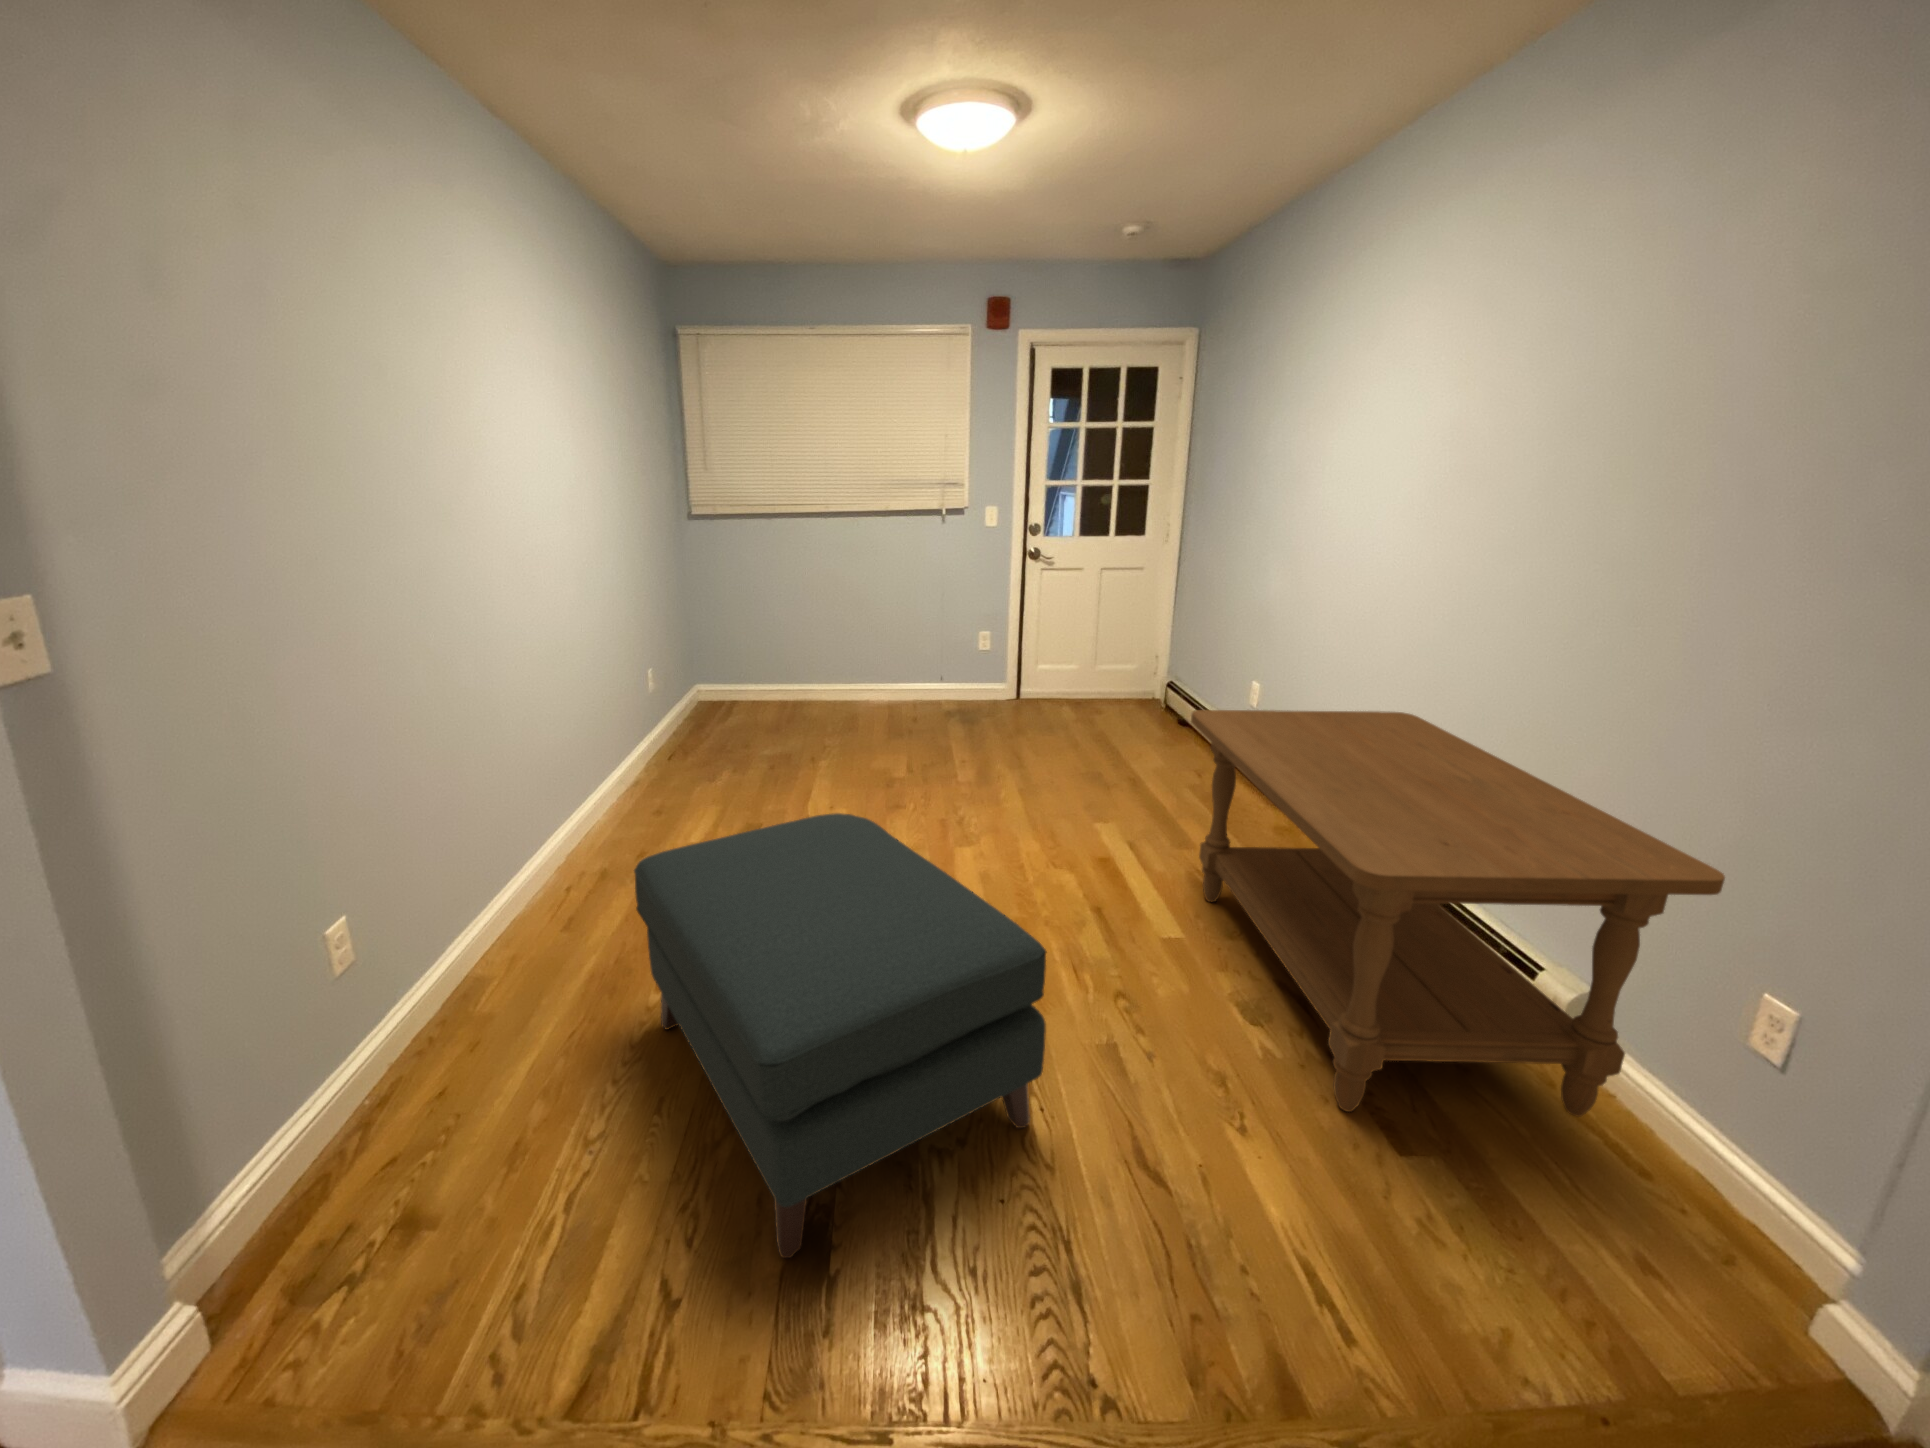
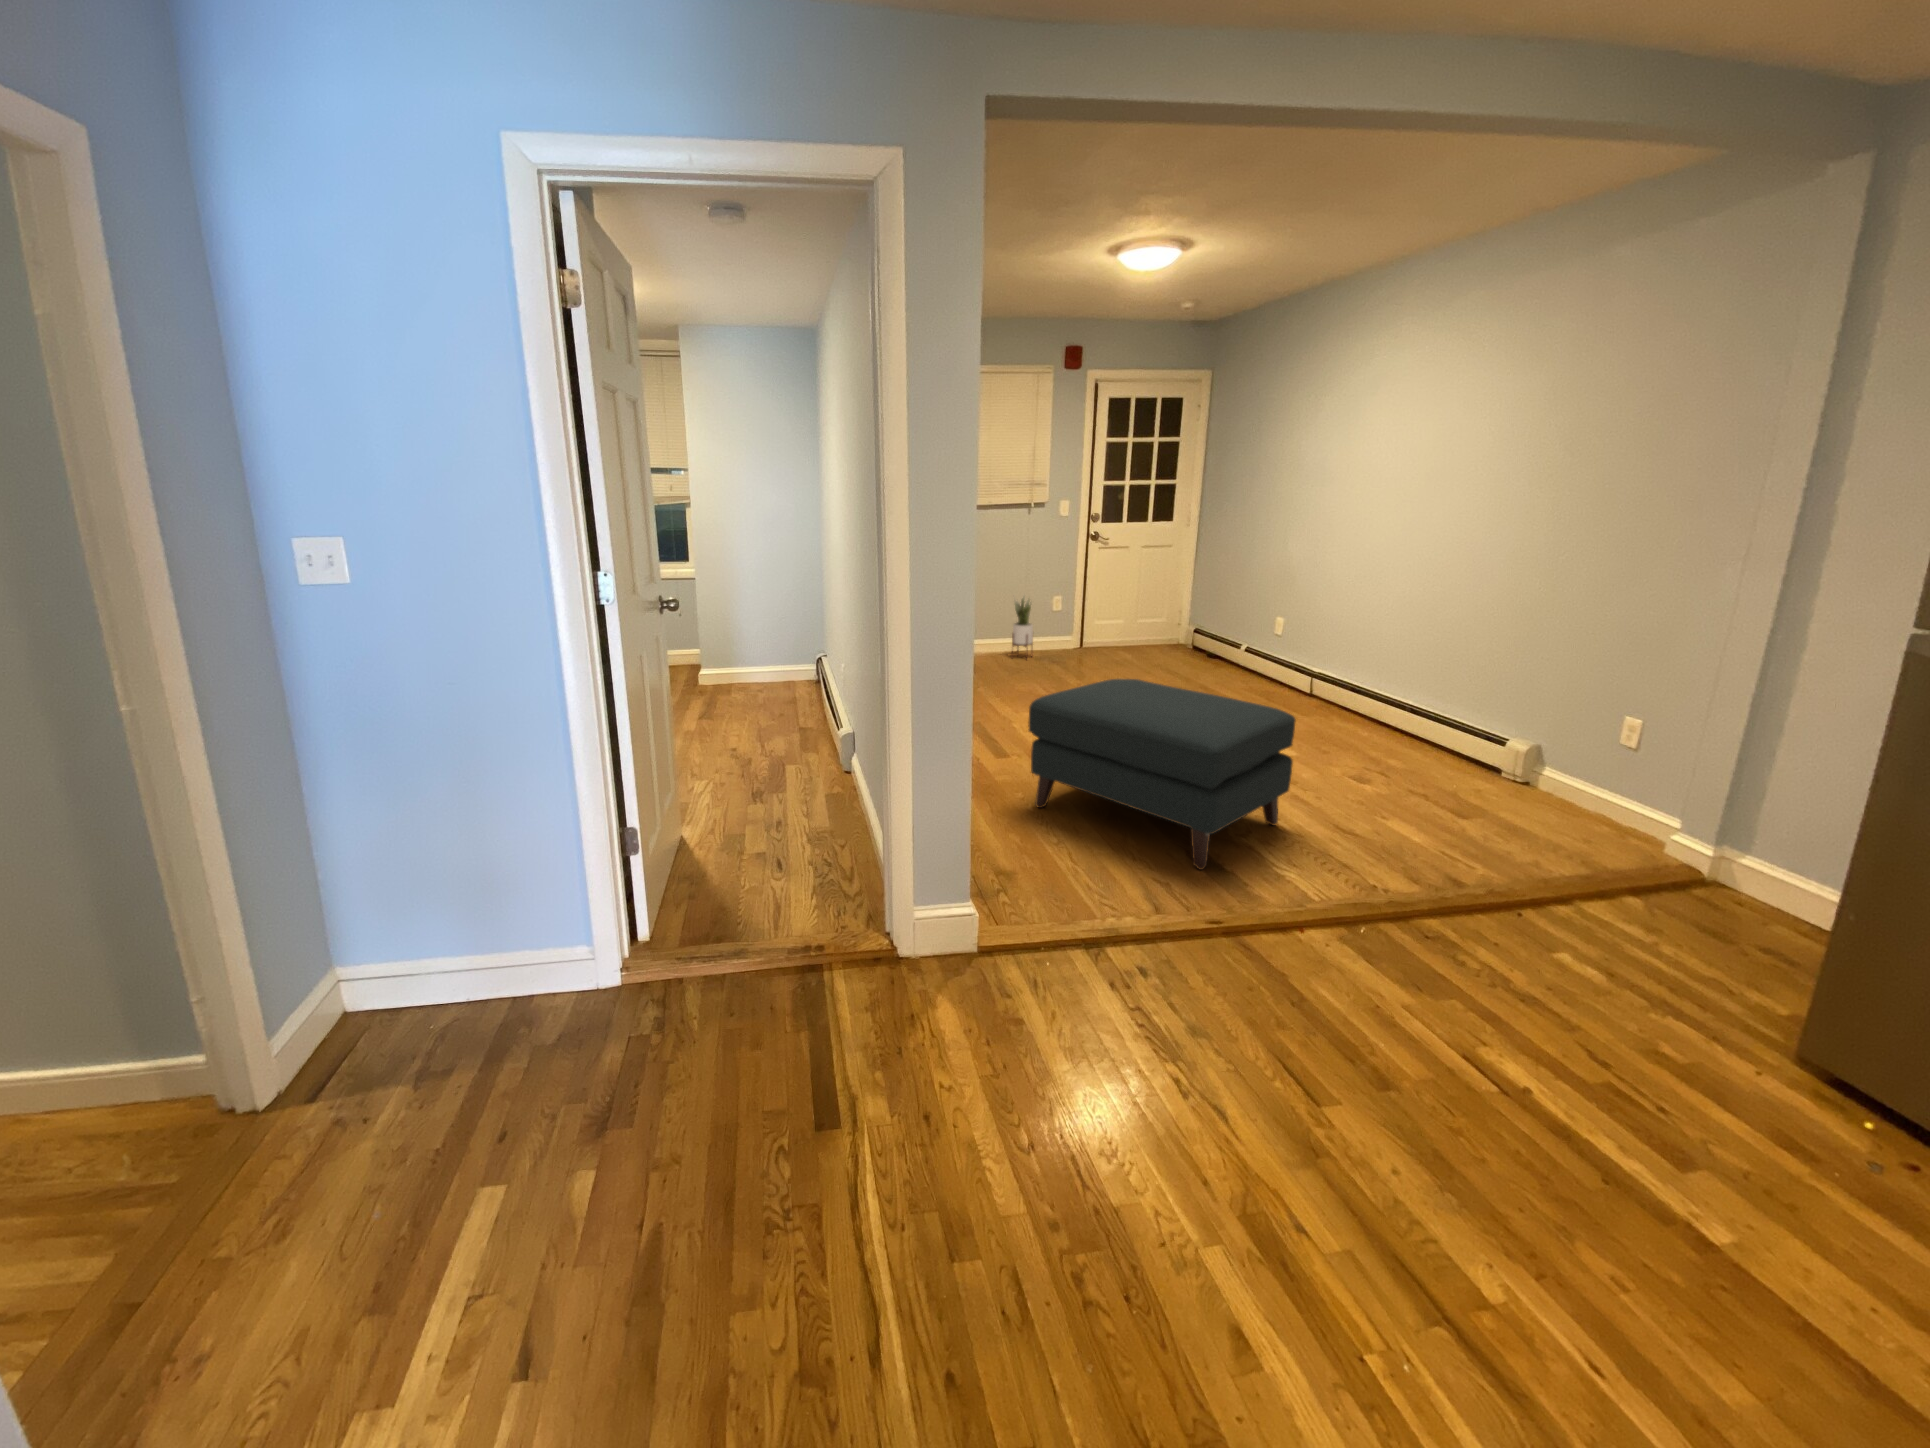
potted plant: none [911,626,943,715] -> present [1012,597,1033,647]
coffee table: present [1191,710,1725,1117] -> none [1288,616,1606,809]

